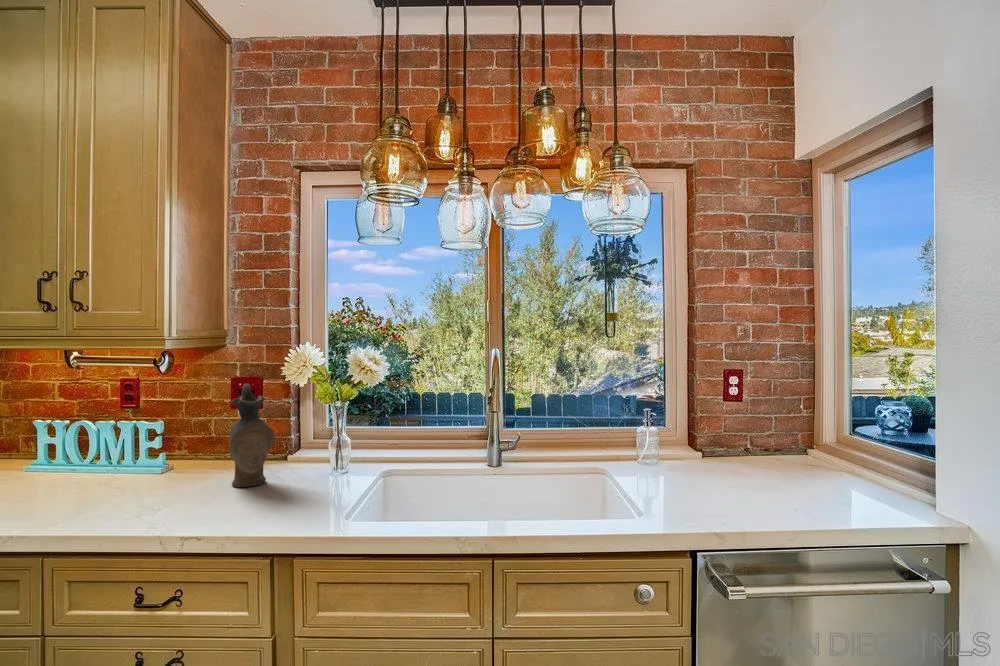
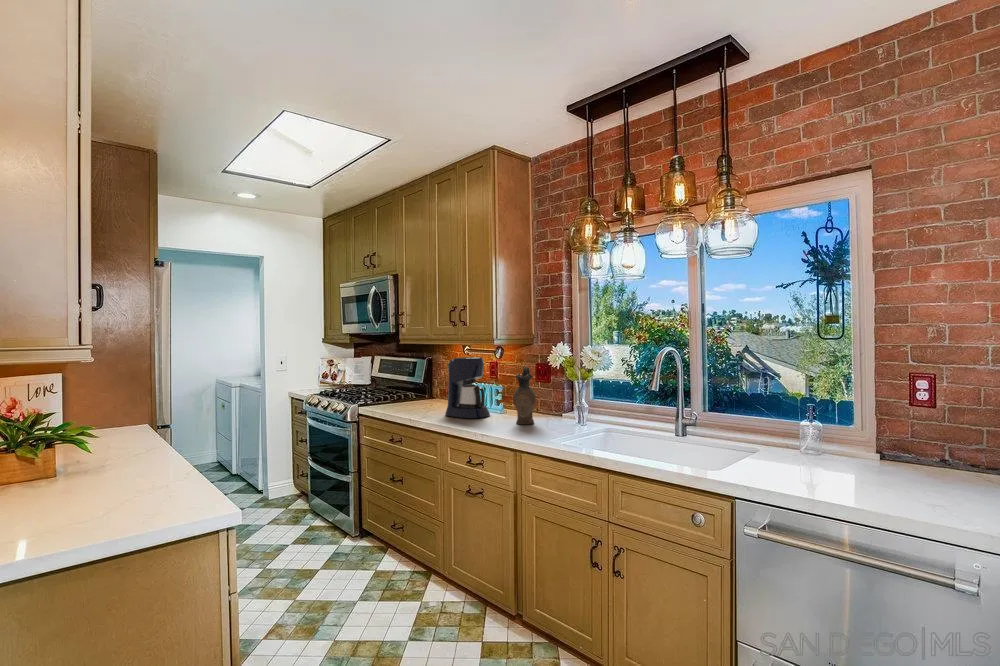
coffee maker: none [42,370,154,497] -> present [445,357,490,418]

